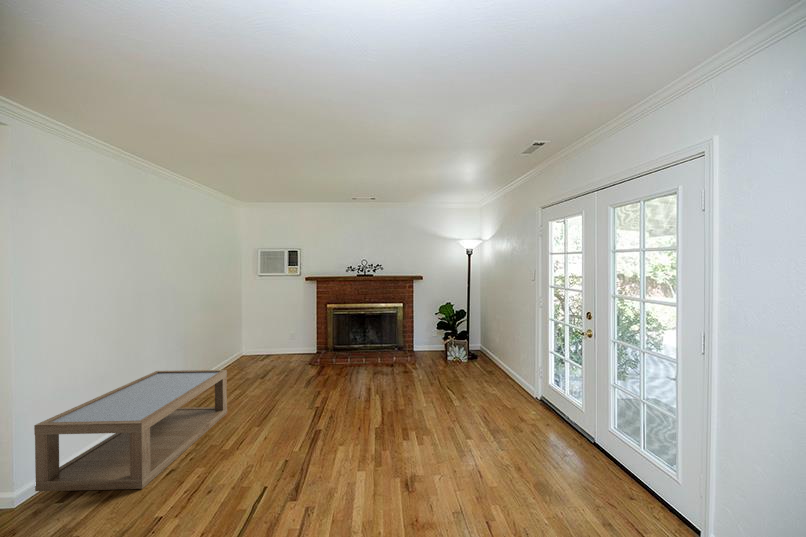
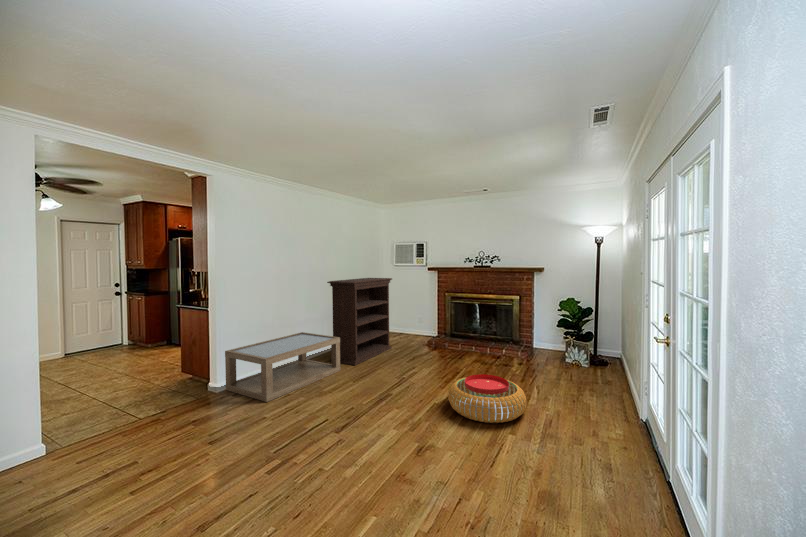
bookshelf: none [198,290,273,403] -> present [327,278,392,365]
pouf: none [389,384,465,435] -> present [448,374,526,423]

